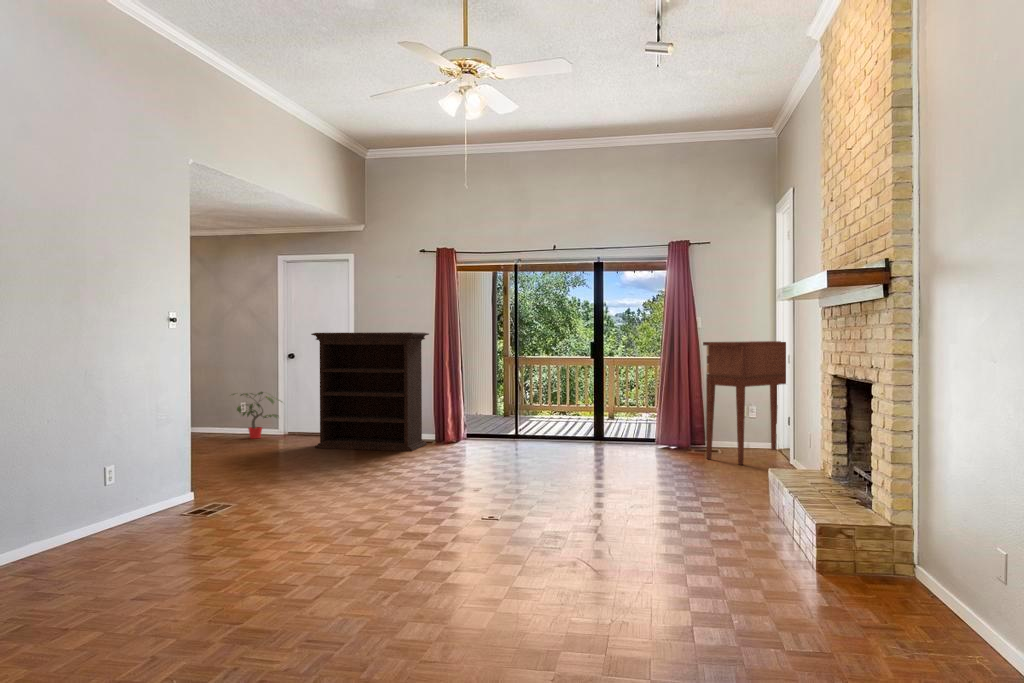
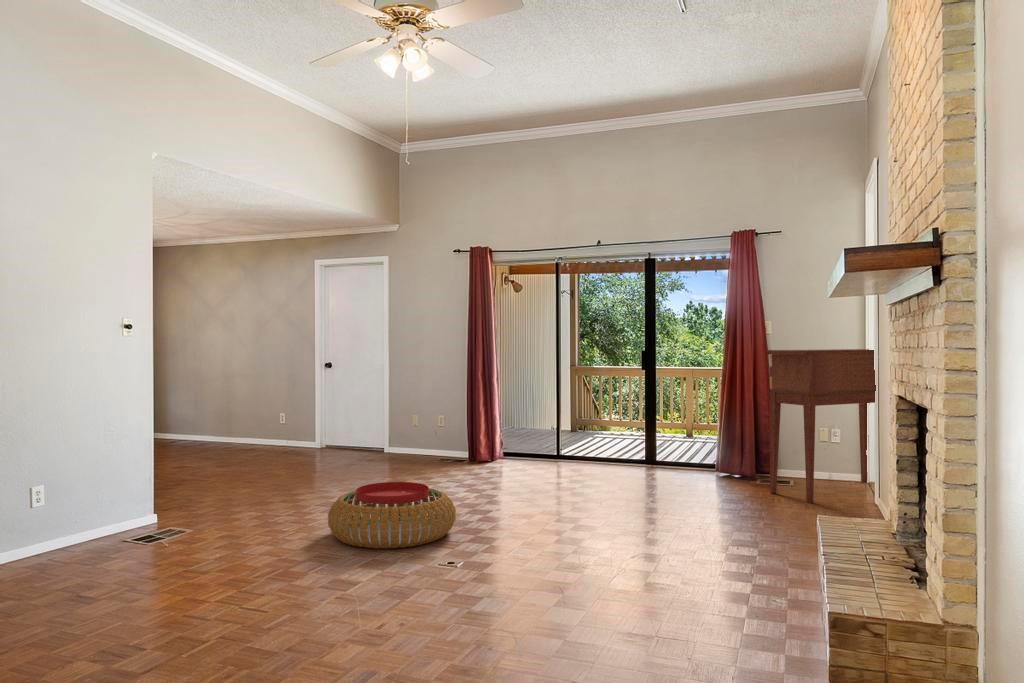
bookshelf: present [311,332,429,451] -> none [333,340,459,472]
potted plant: present [232,392,282,439] -> none [260,402,319,452]
pouf: none [368,455,476,510] -> present [328,482,456,548]

